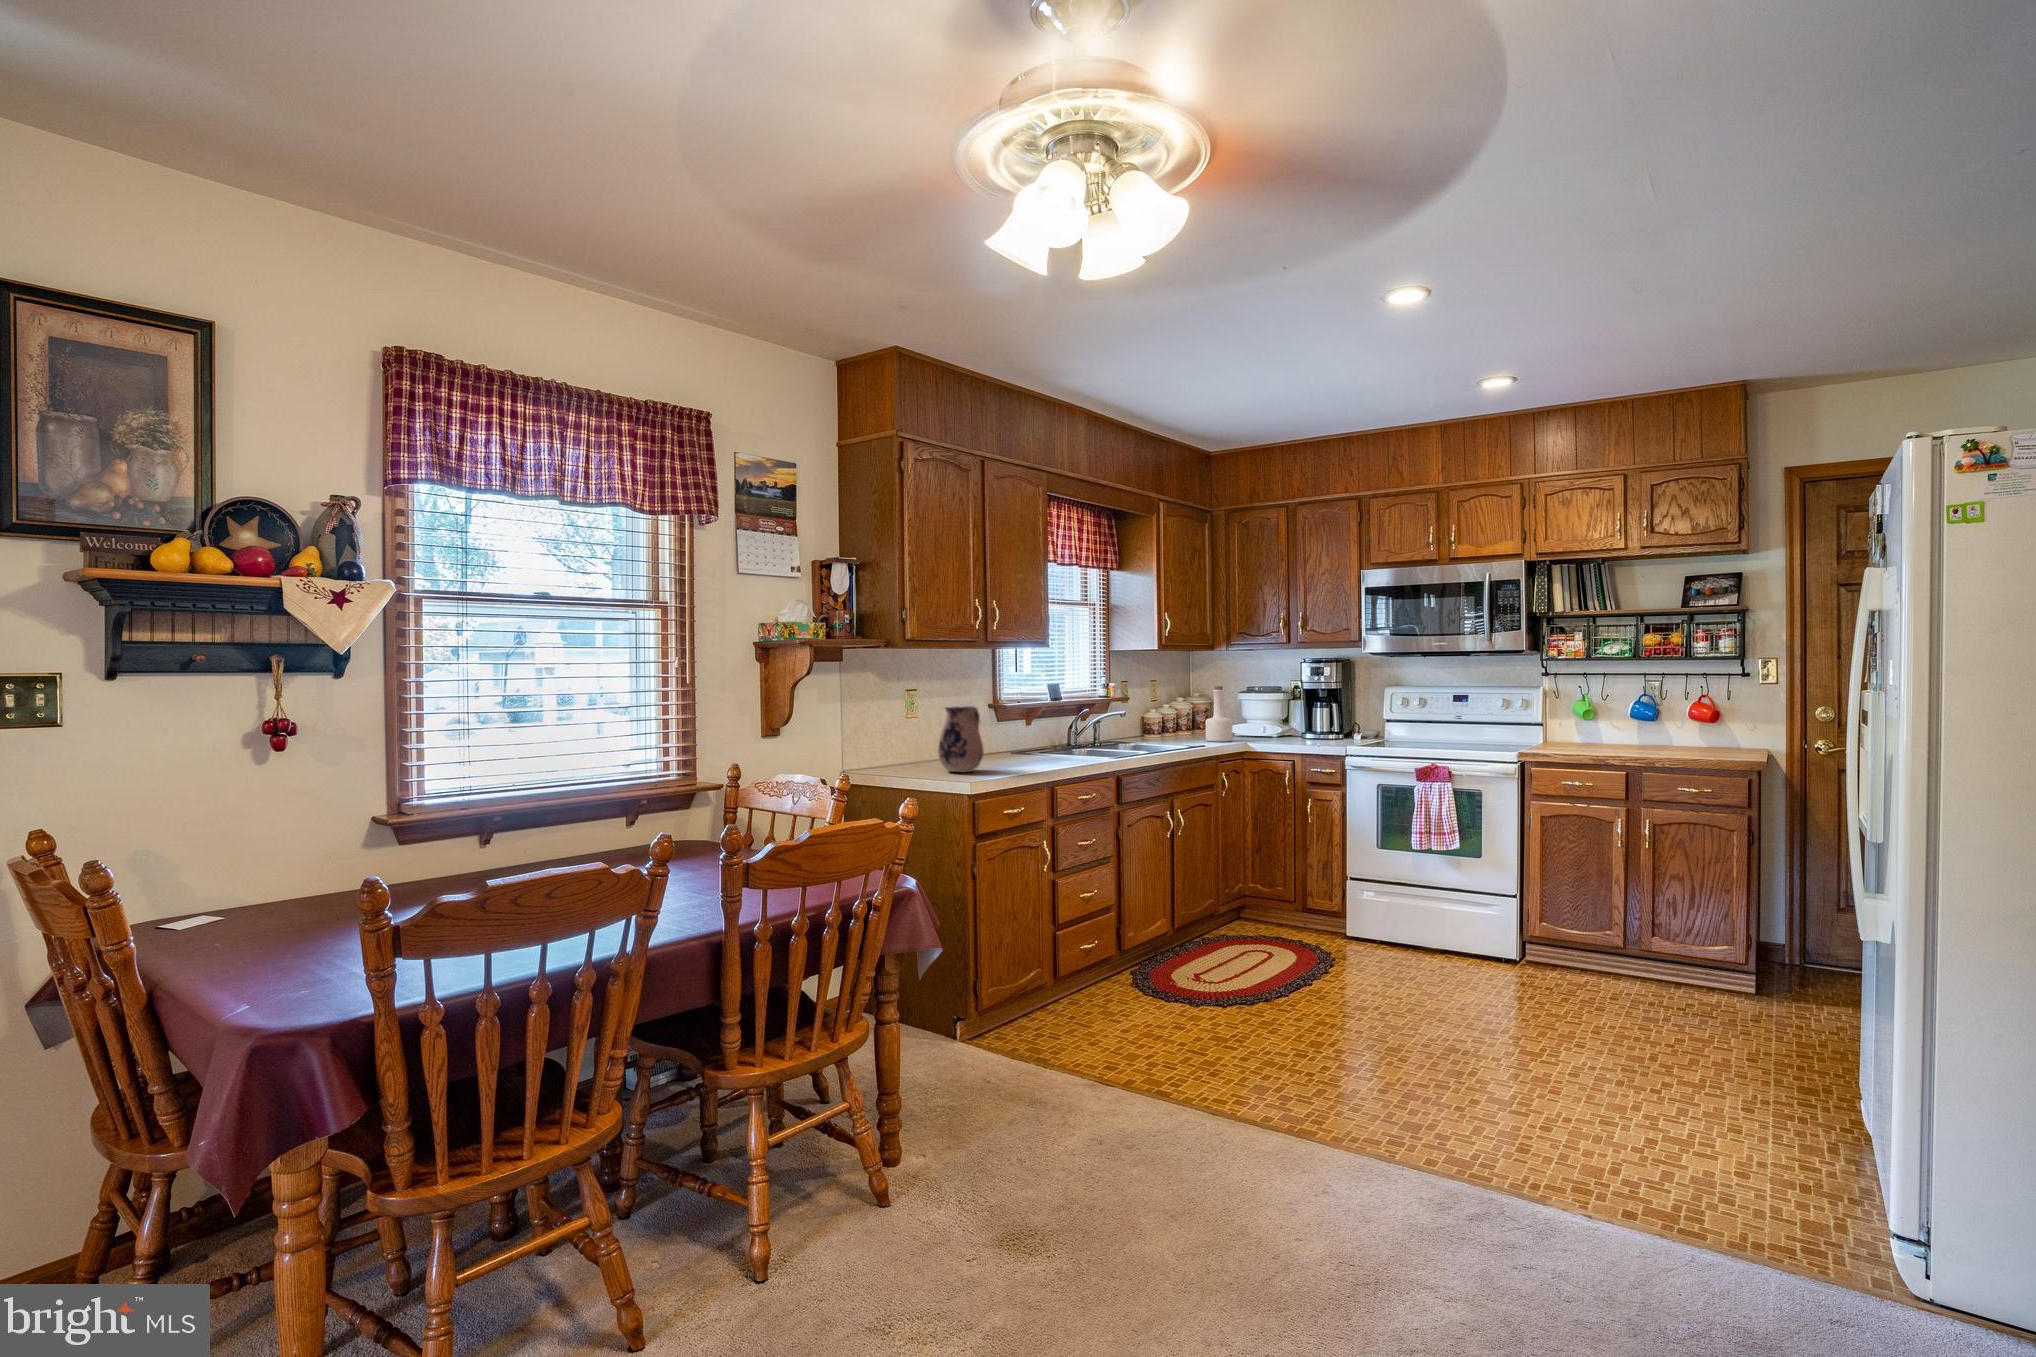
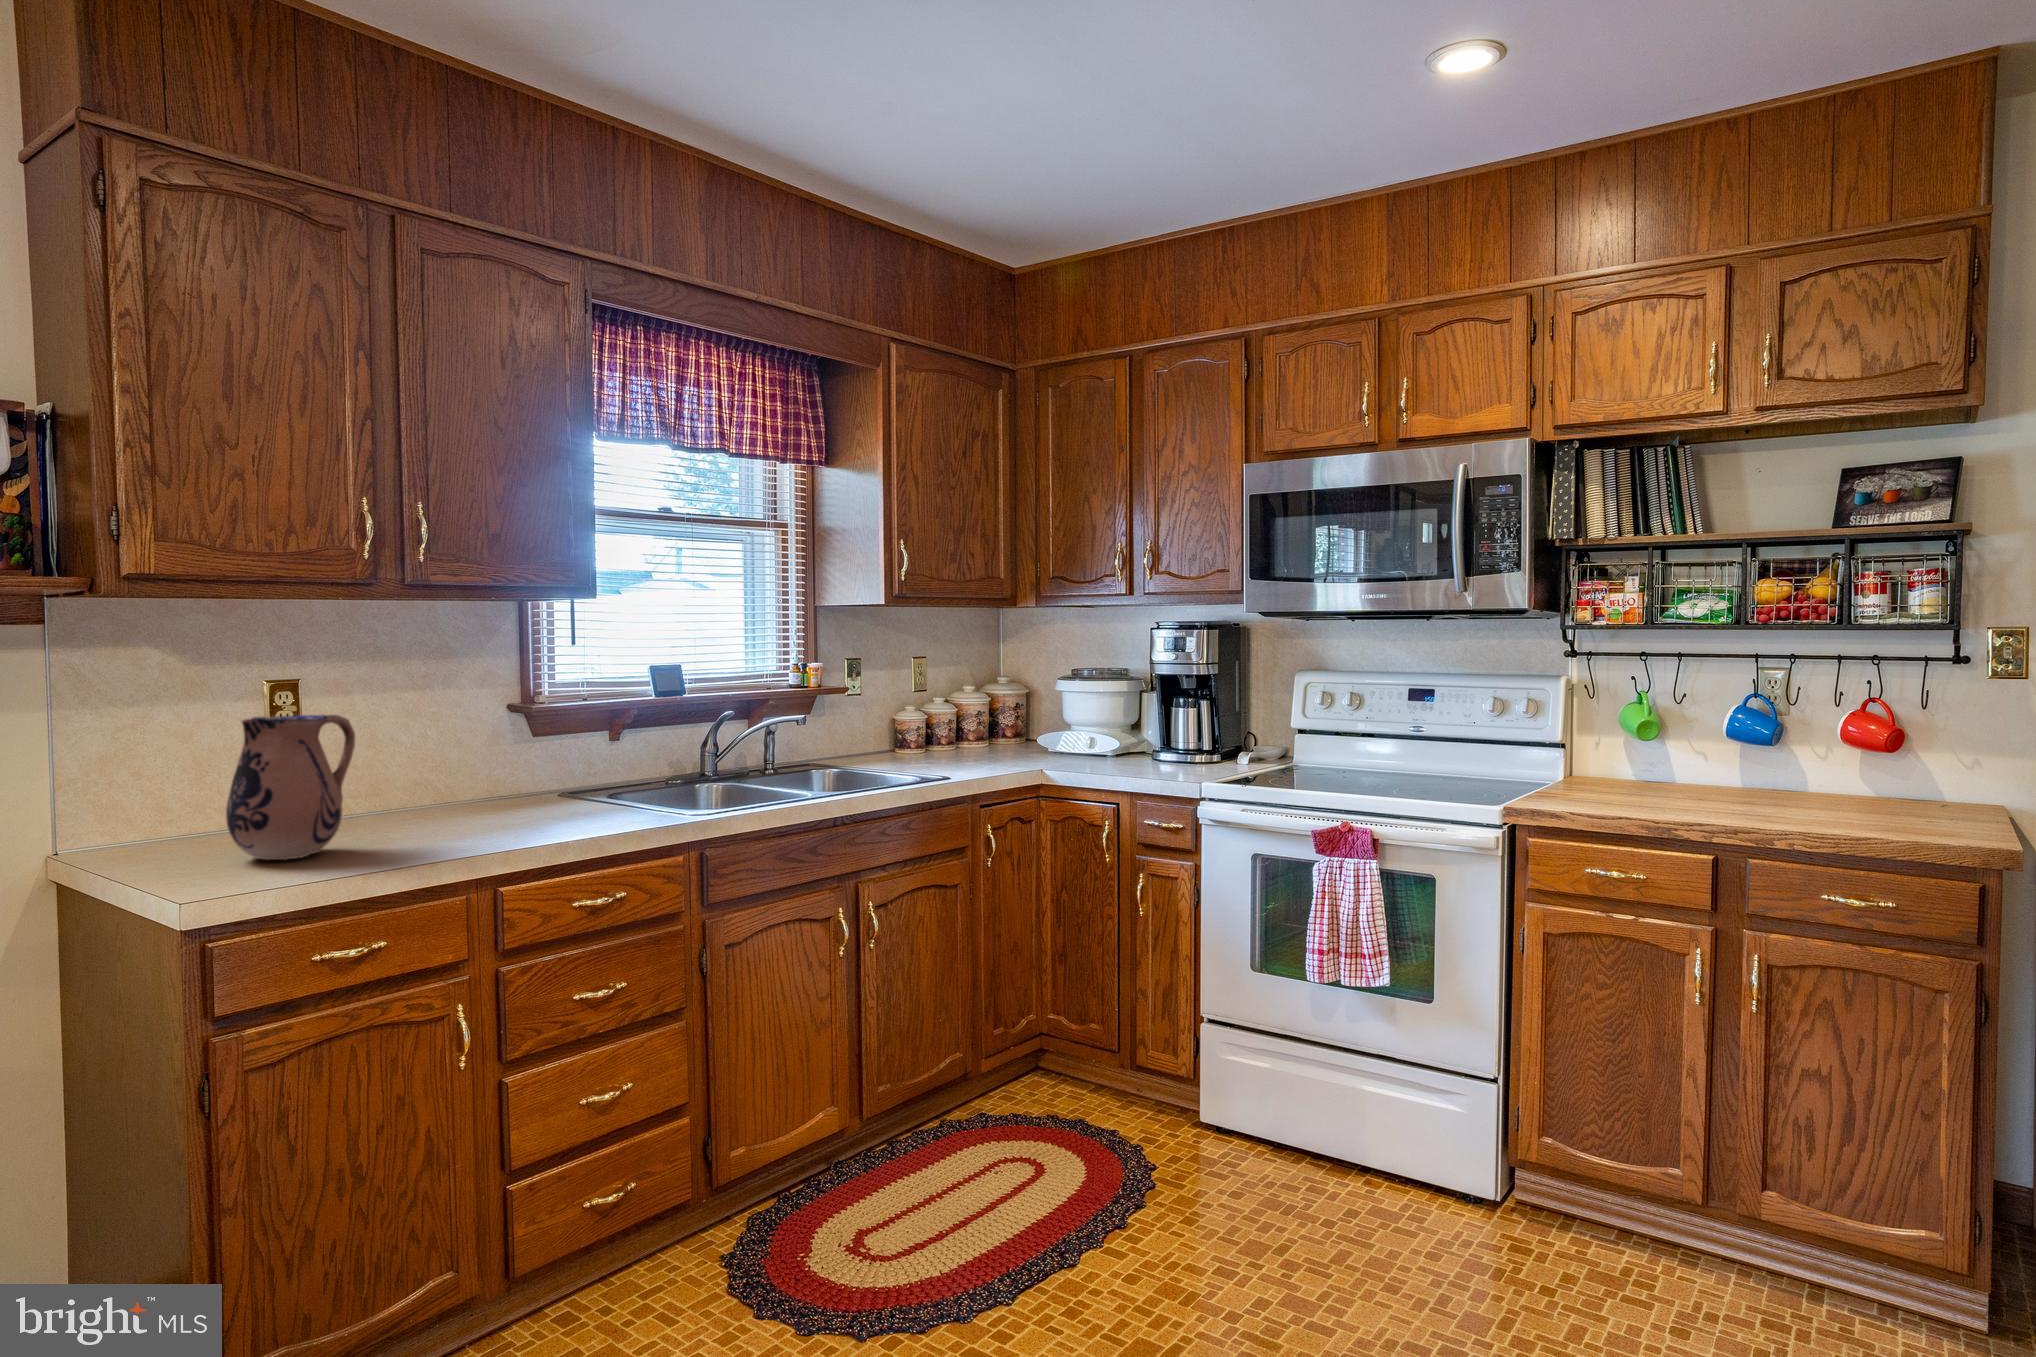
bottle: present [1205,686,1232,742] -> none [981,669,1027,766]

